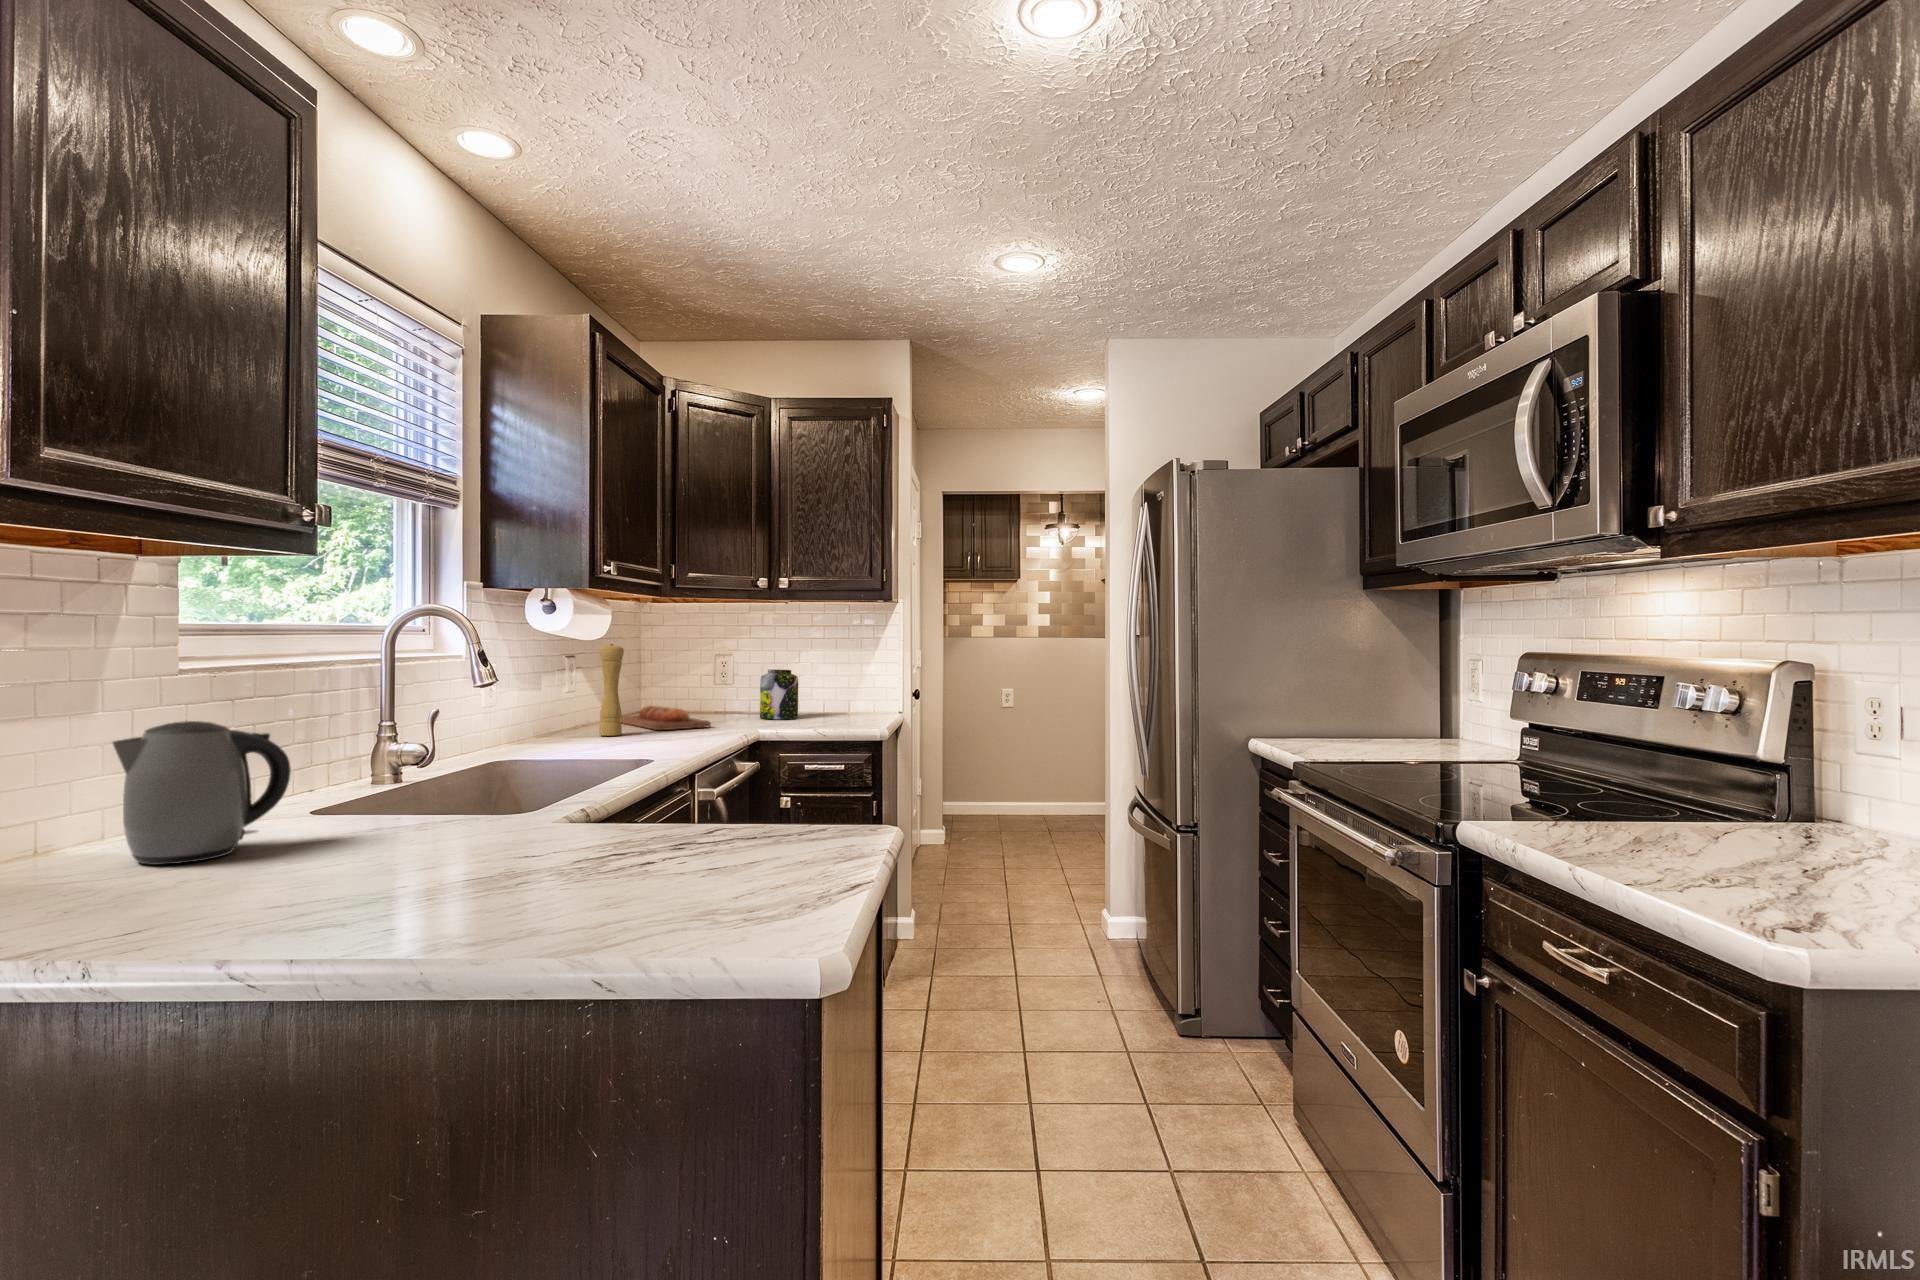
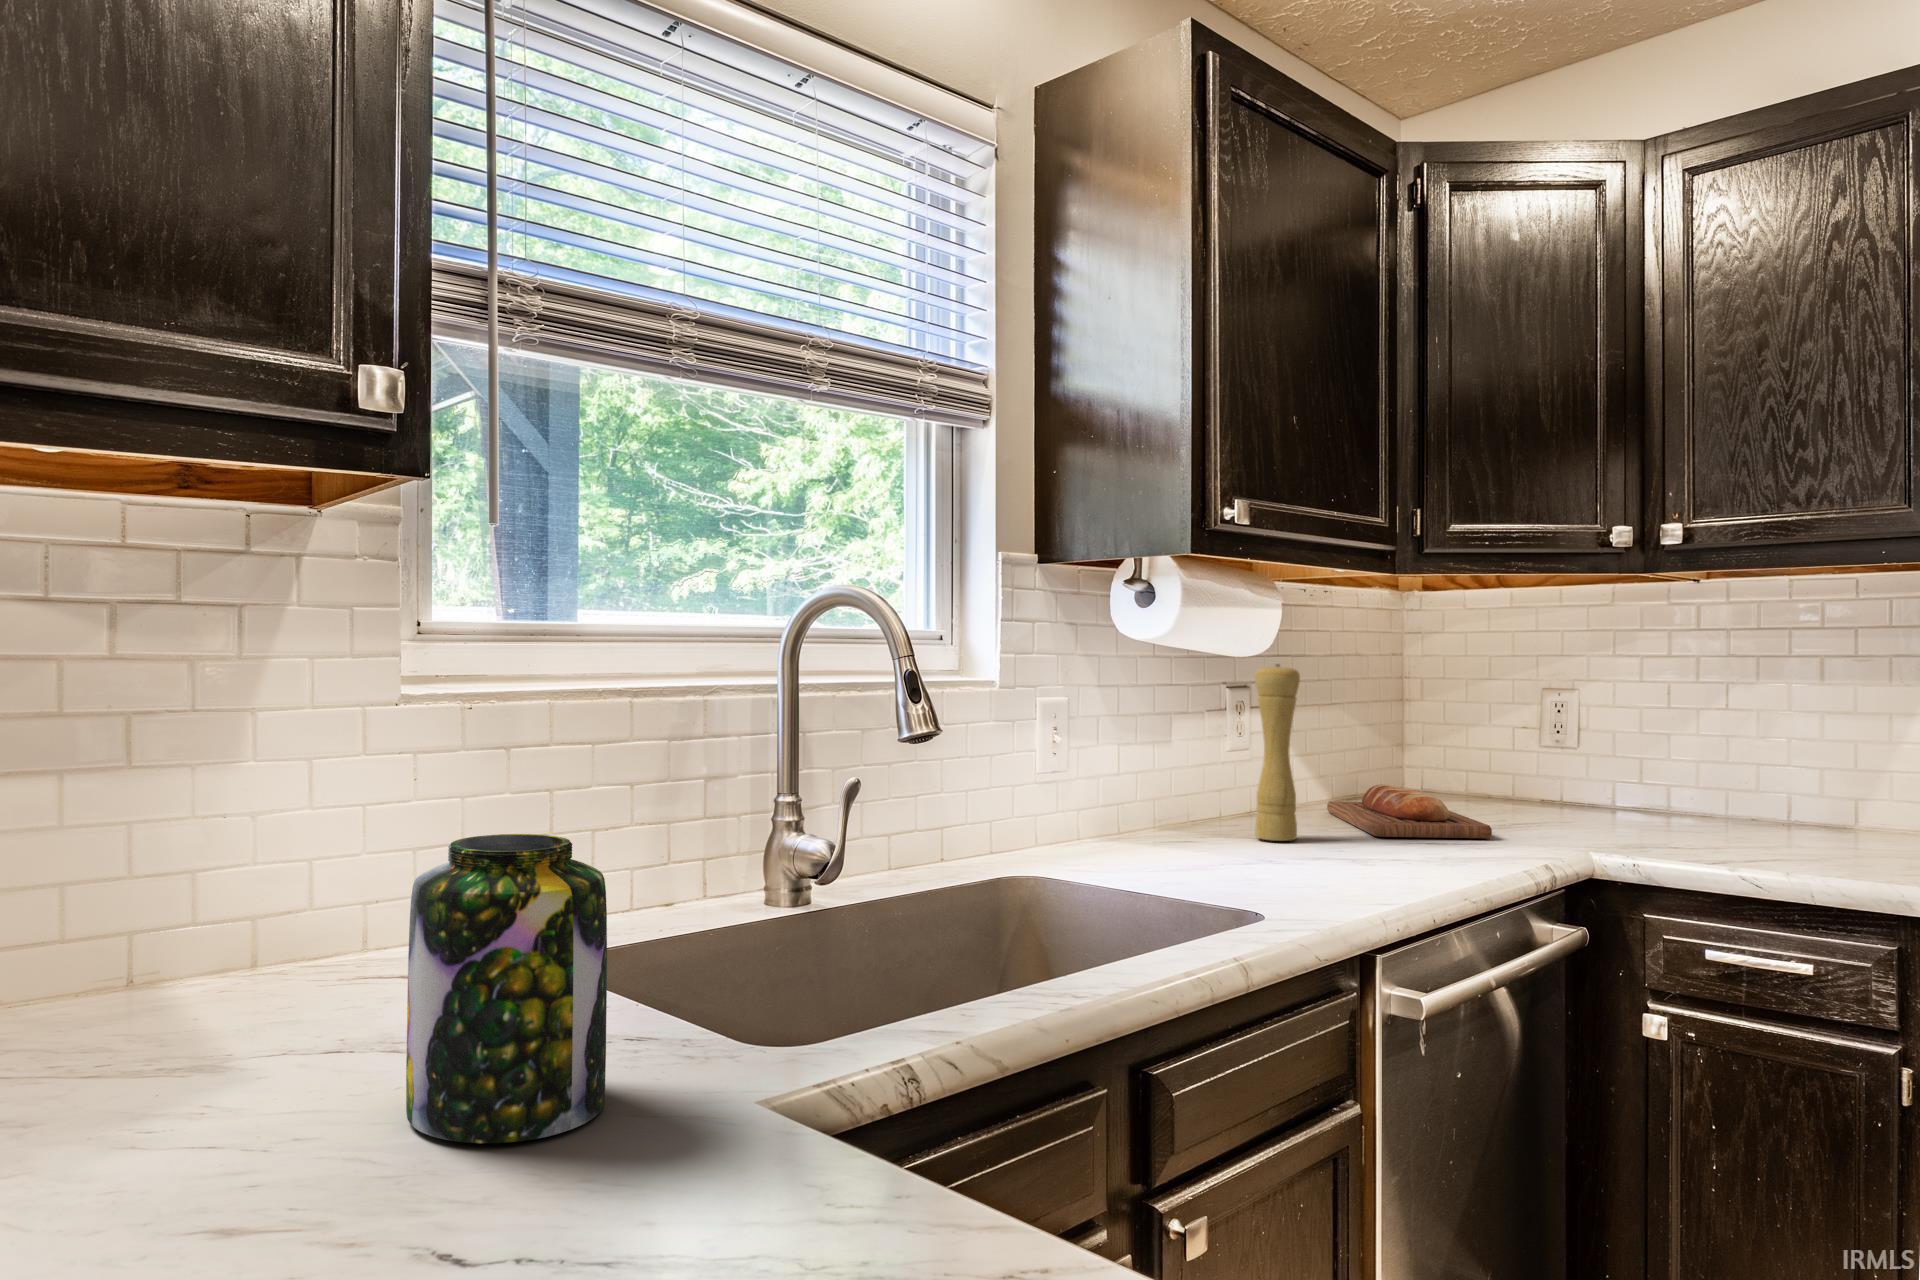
jar: present [760,670,798,719] -> present [406,834,607,1143]
kettle: present [113,721,291,865] -> none [137,787,403,1048]

